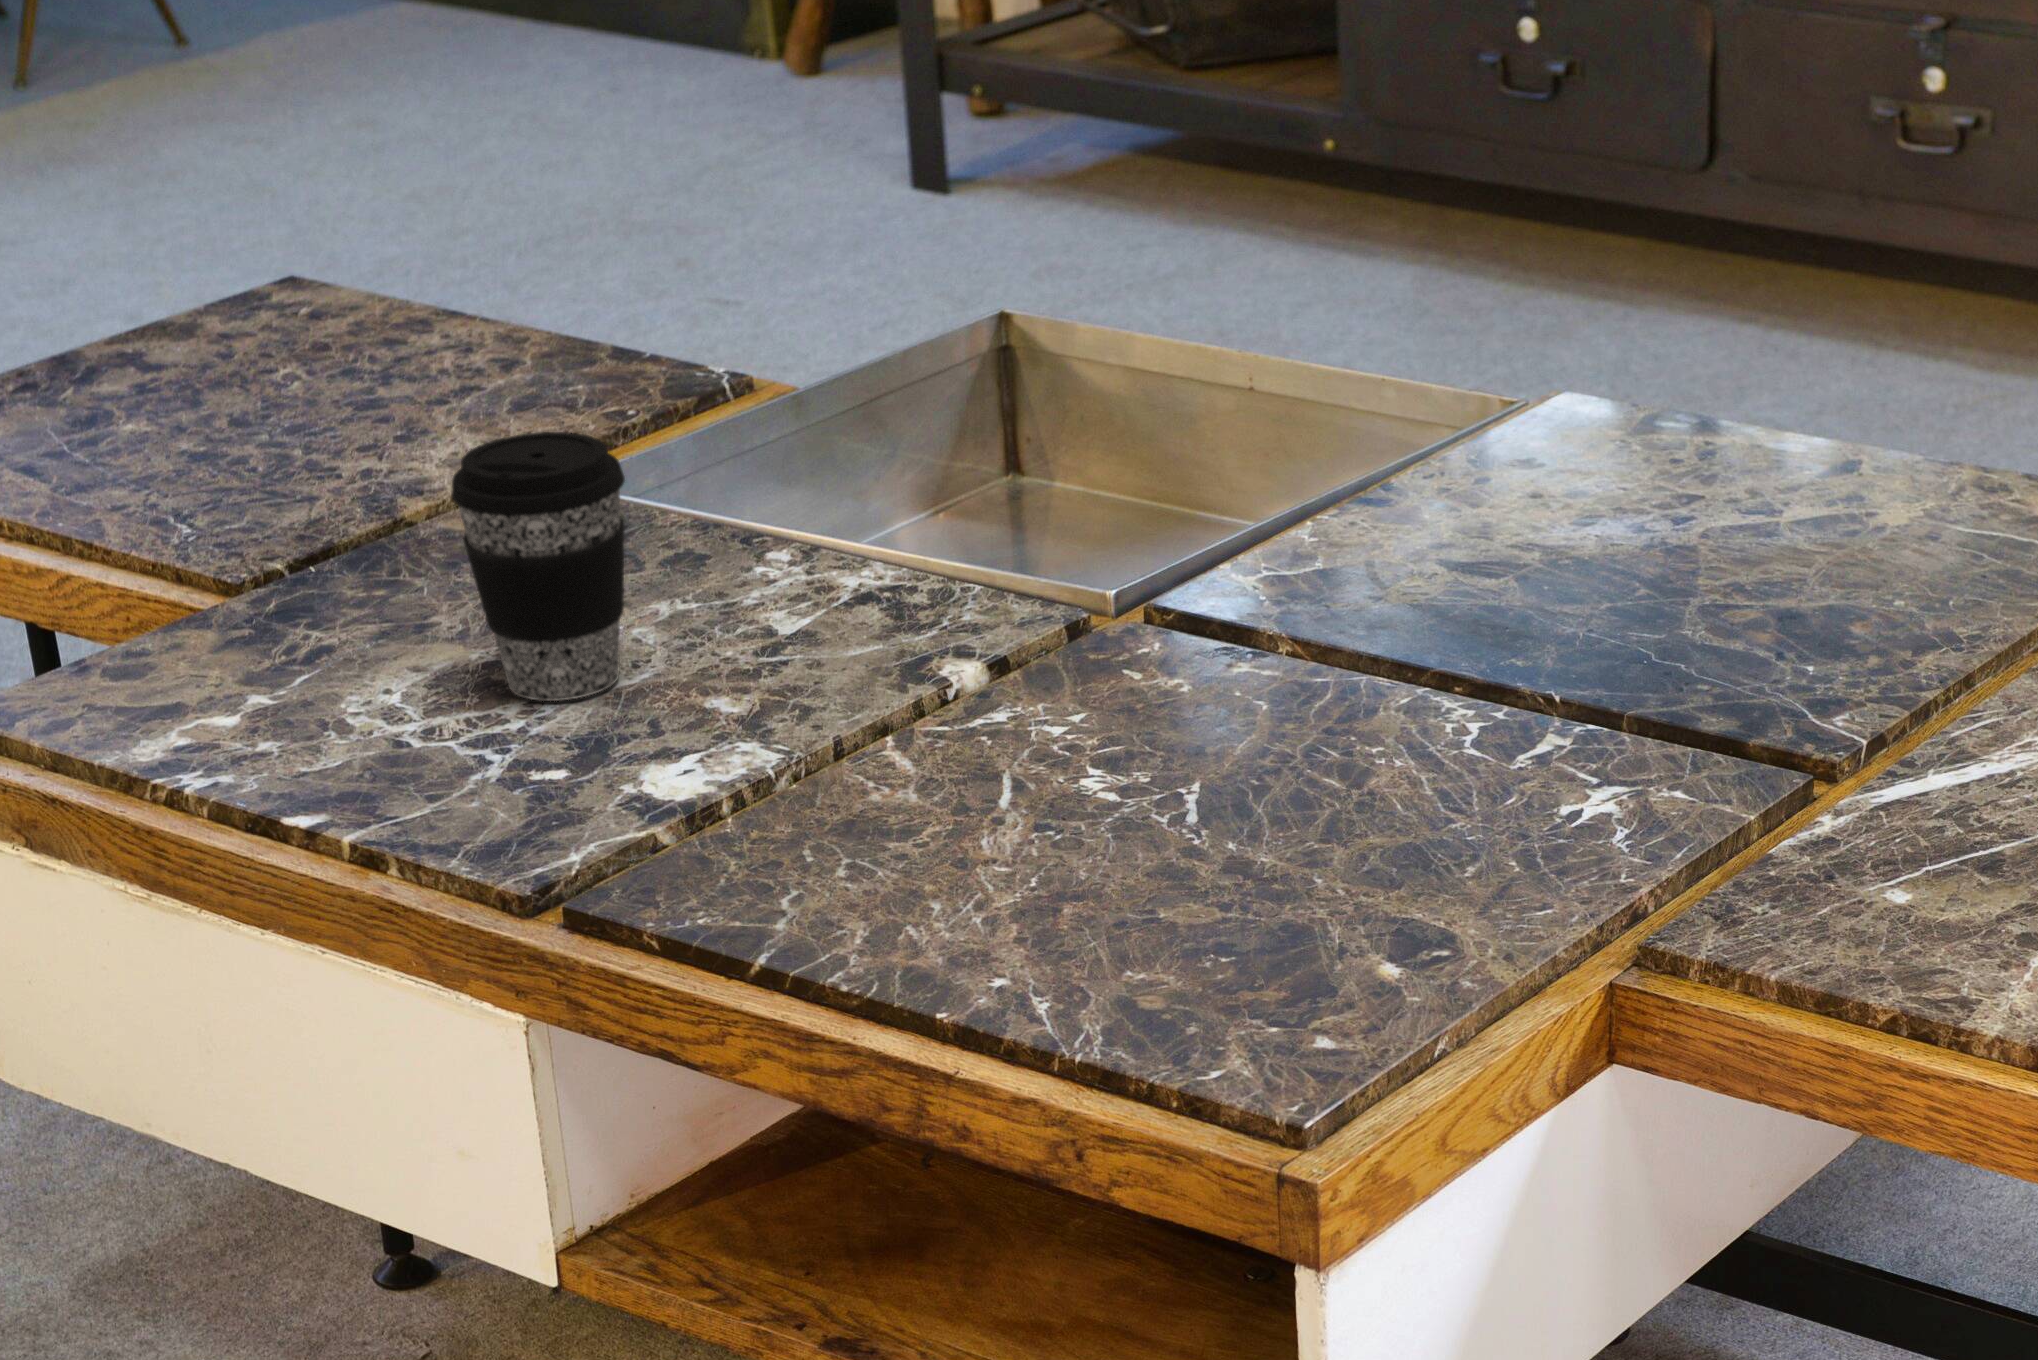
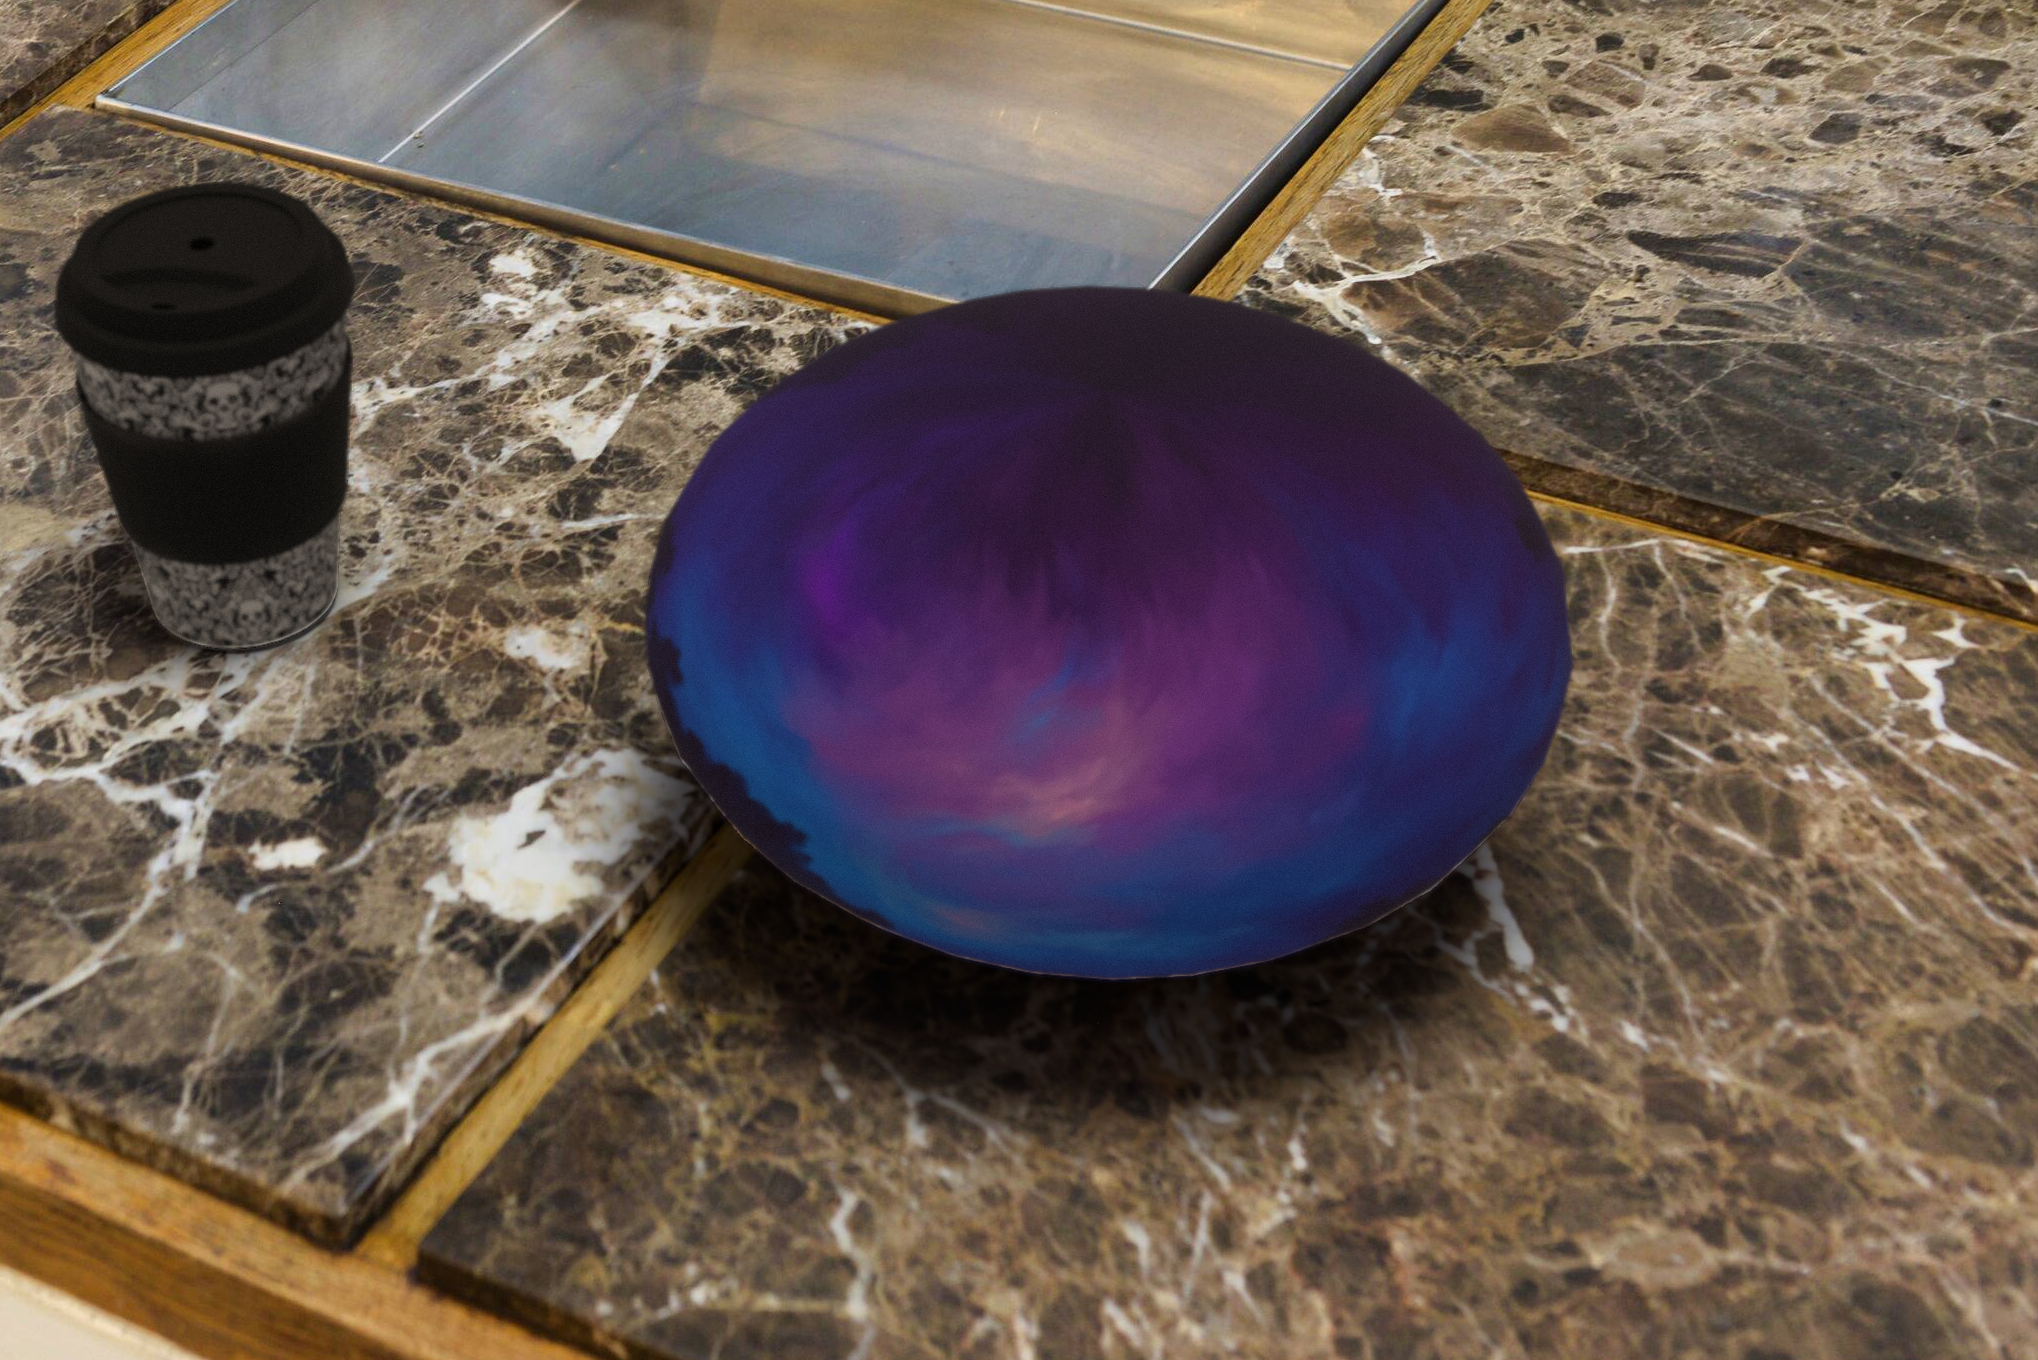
decorative orb: none [735,482,1228,801] -> present [644,285,1574,980]

